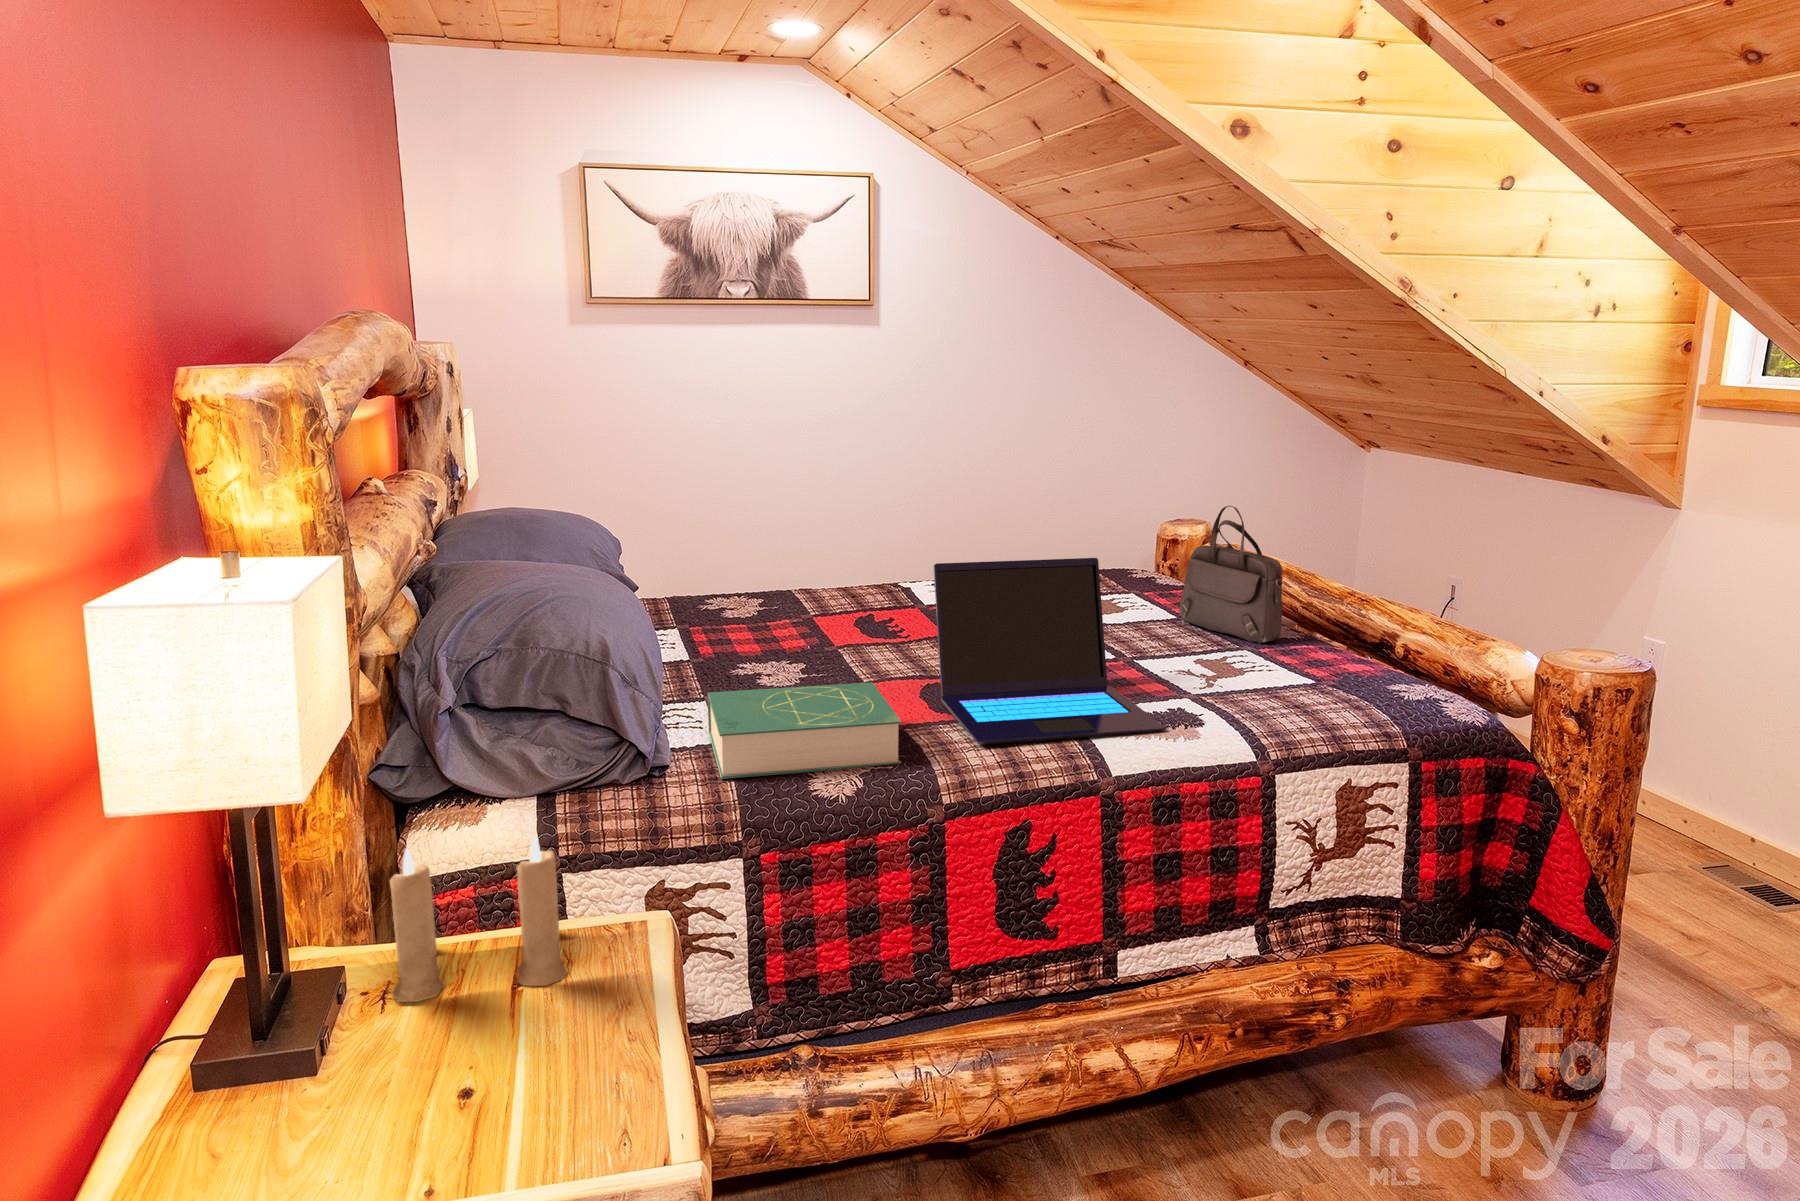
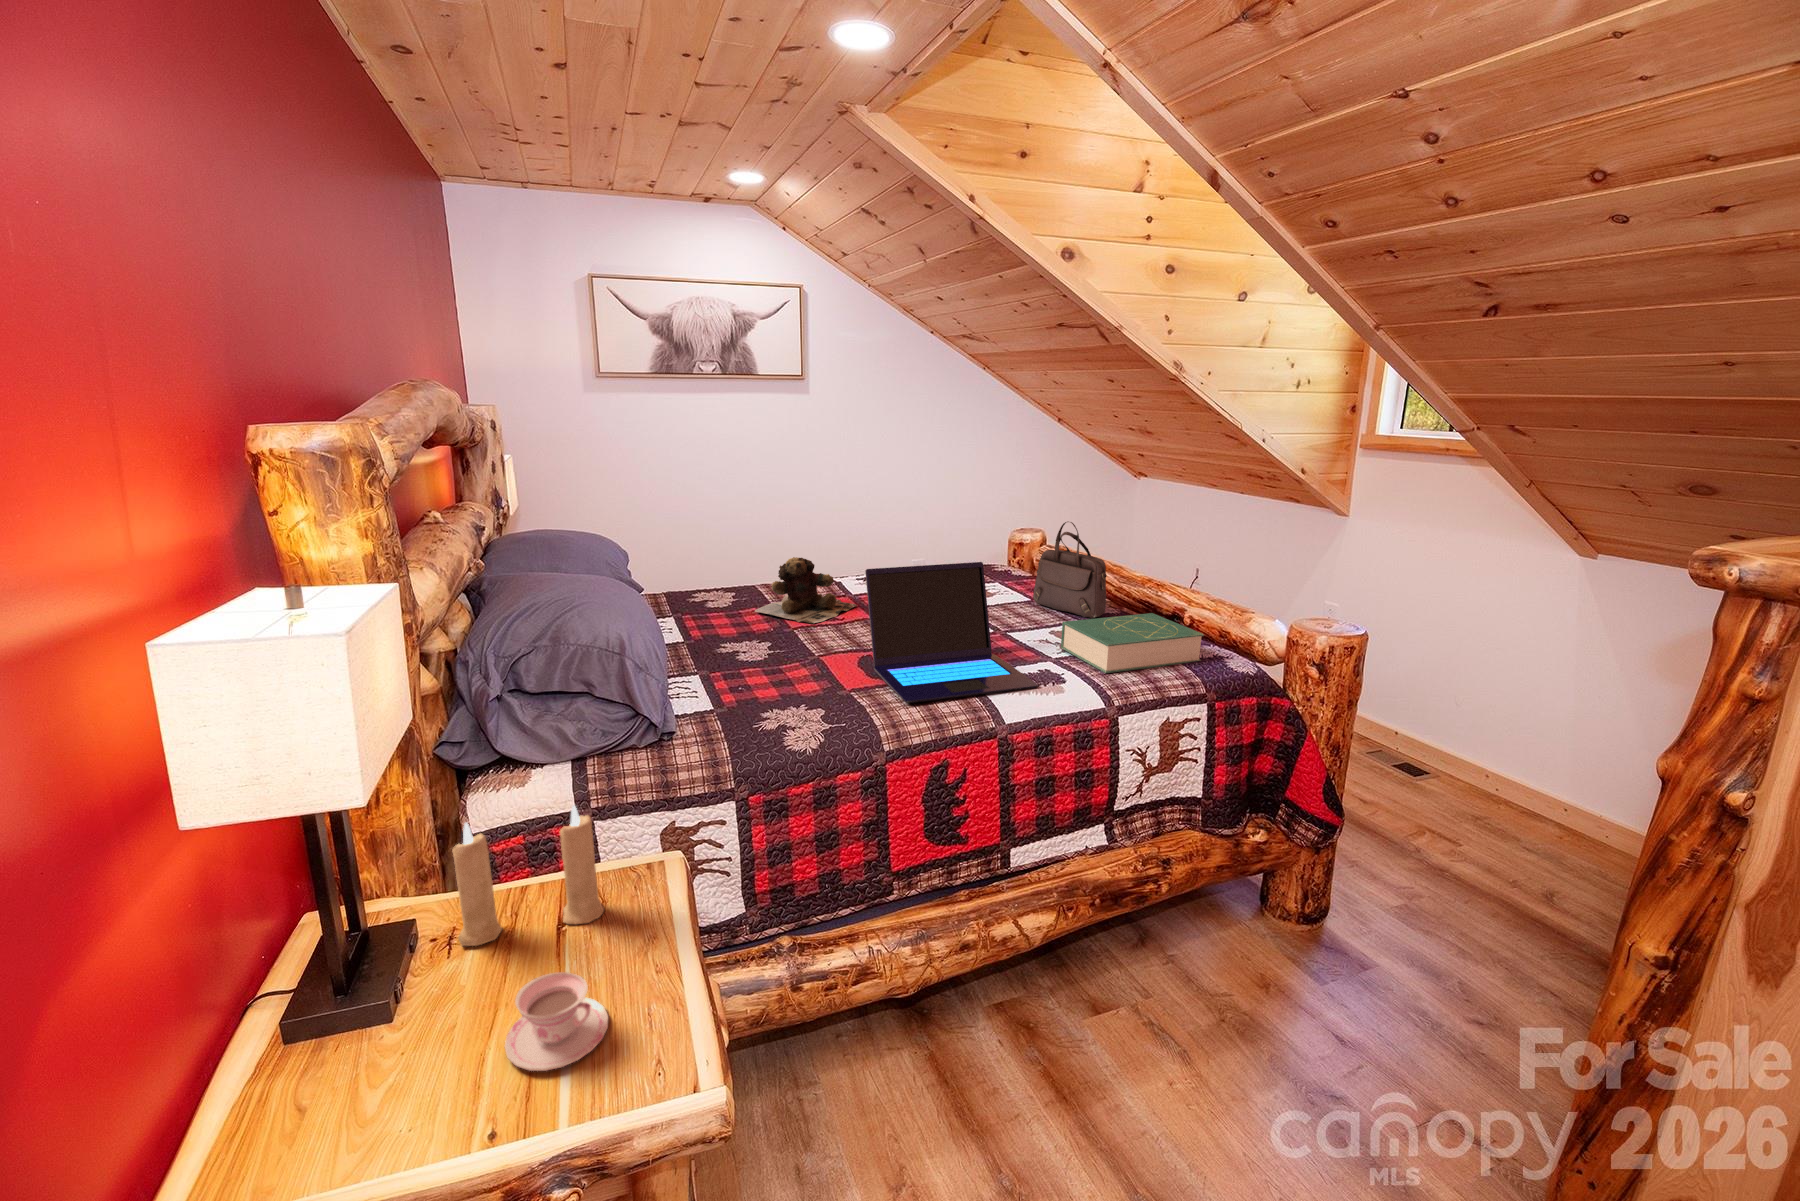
teddy bear: none [789,549,932,640] -> present [755,557,857,623]
book: present [708,682,901,779] -> present [1061,613,1204,673]
teacup: none [442,1030,565,1140] -> present [505,972,608,1071]

